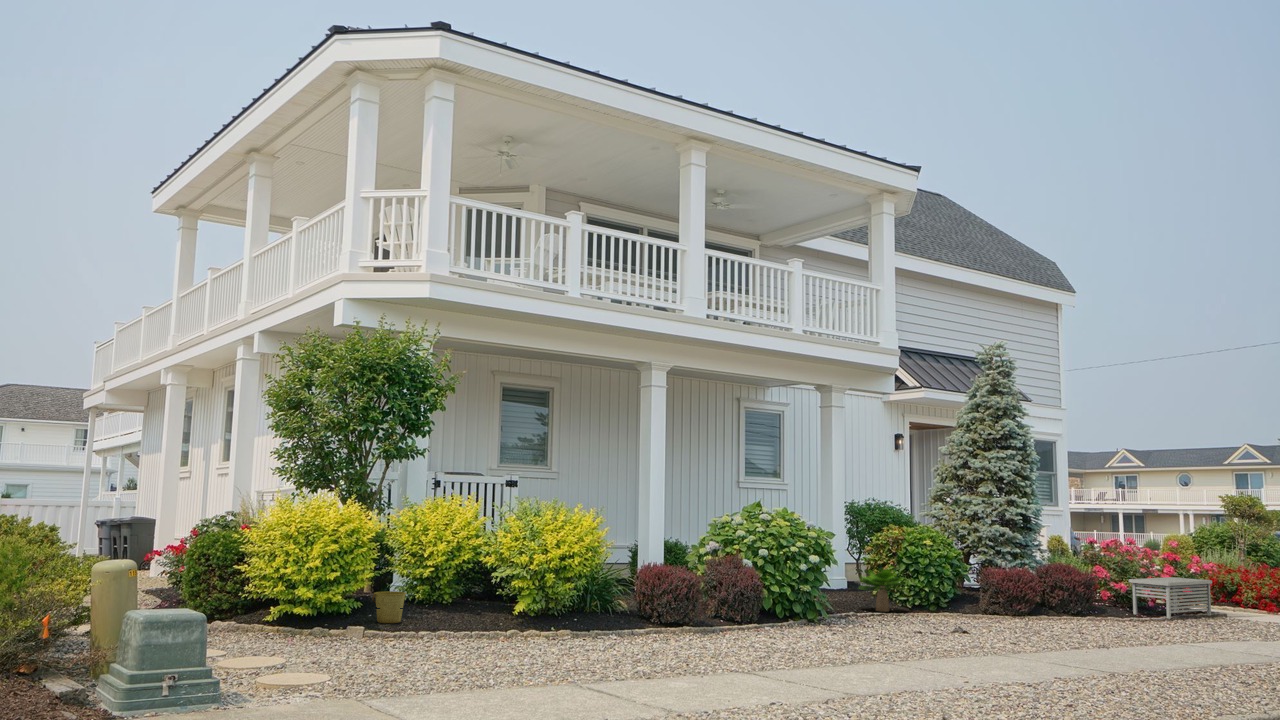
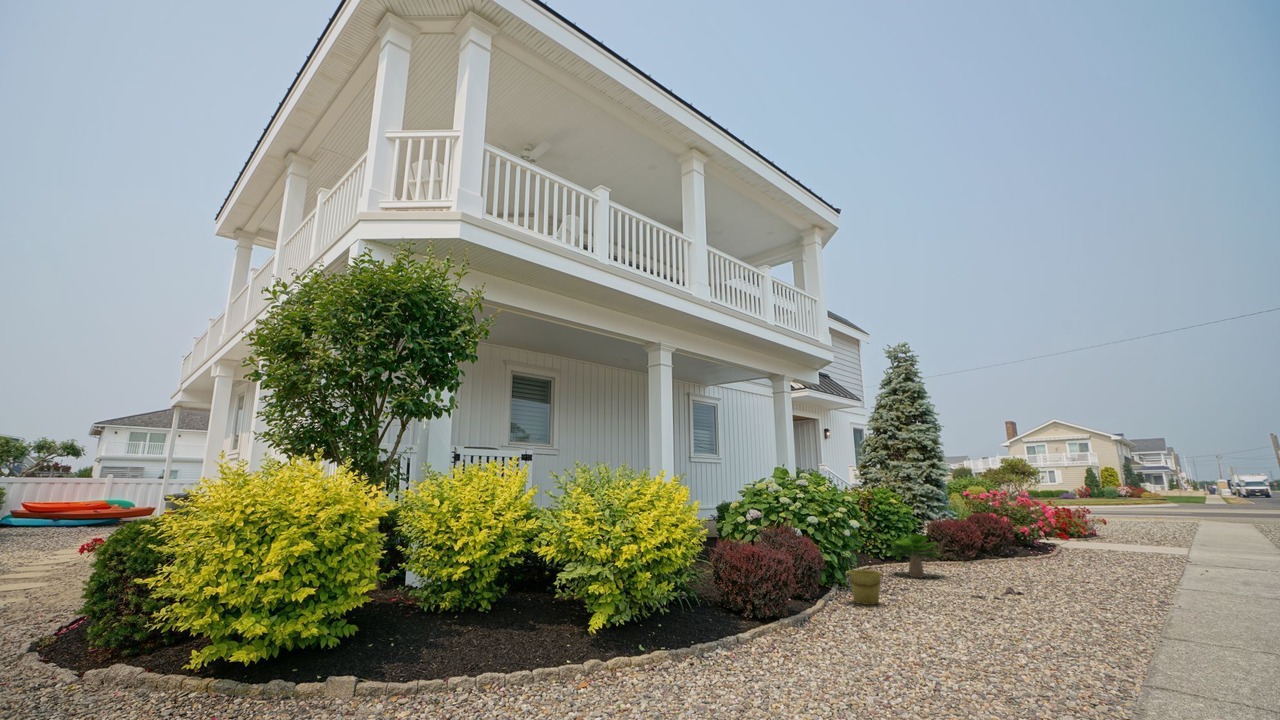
storage bench: present [1129,577,1212,619] -> none [1106,530,1172,571]
bucket: present [372,591,407,623] -> present [847,570,883,605]

